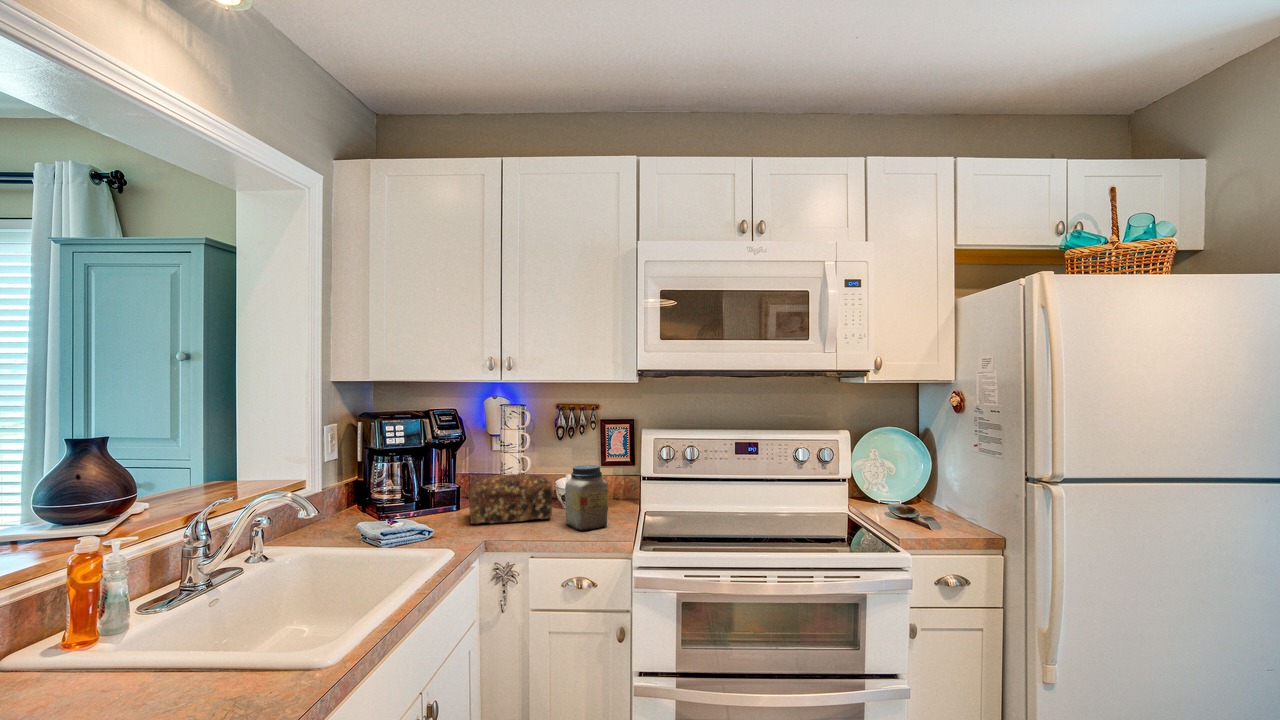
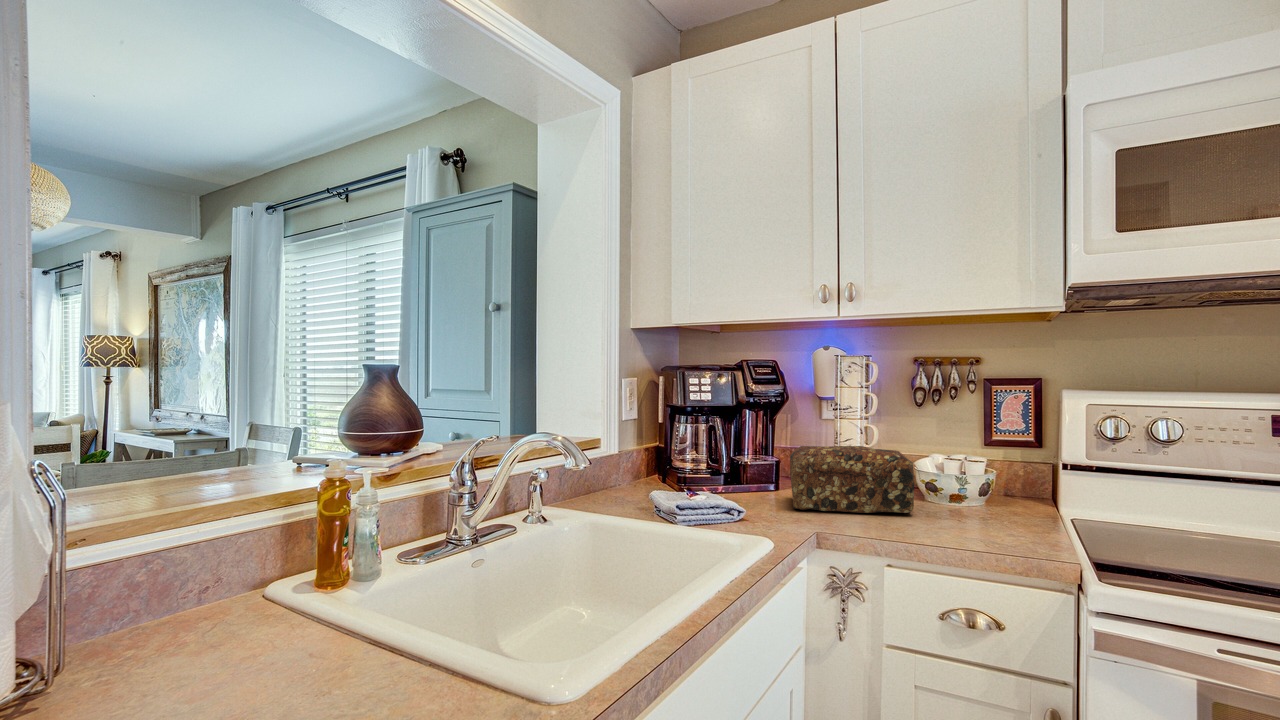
jar: present [565,465,608,531] -> none [937,435,1015,537]

